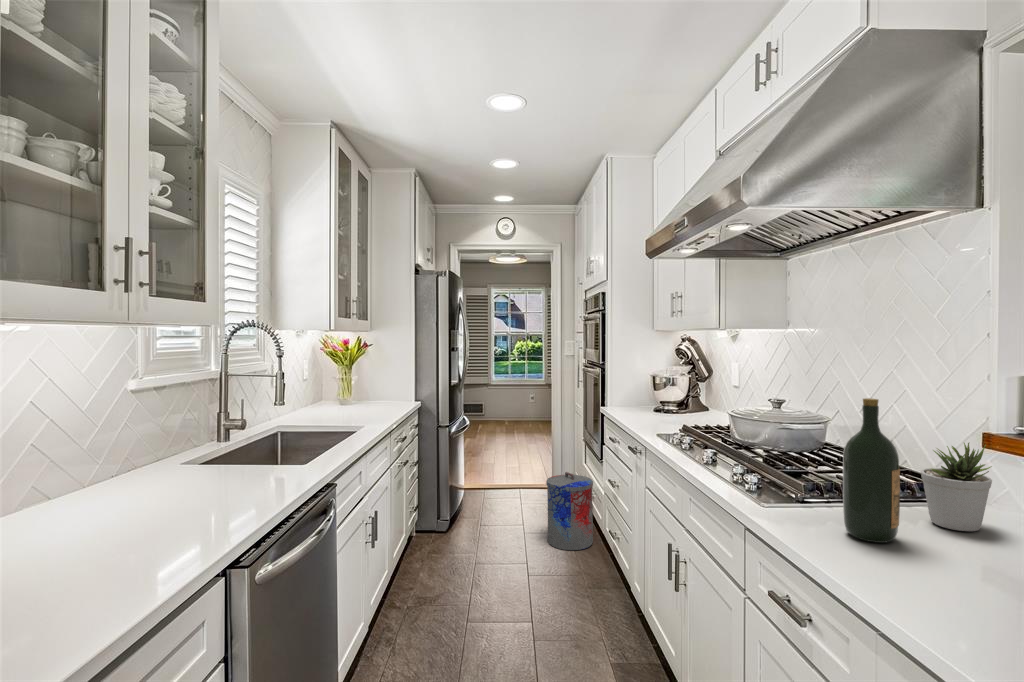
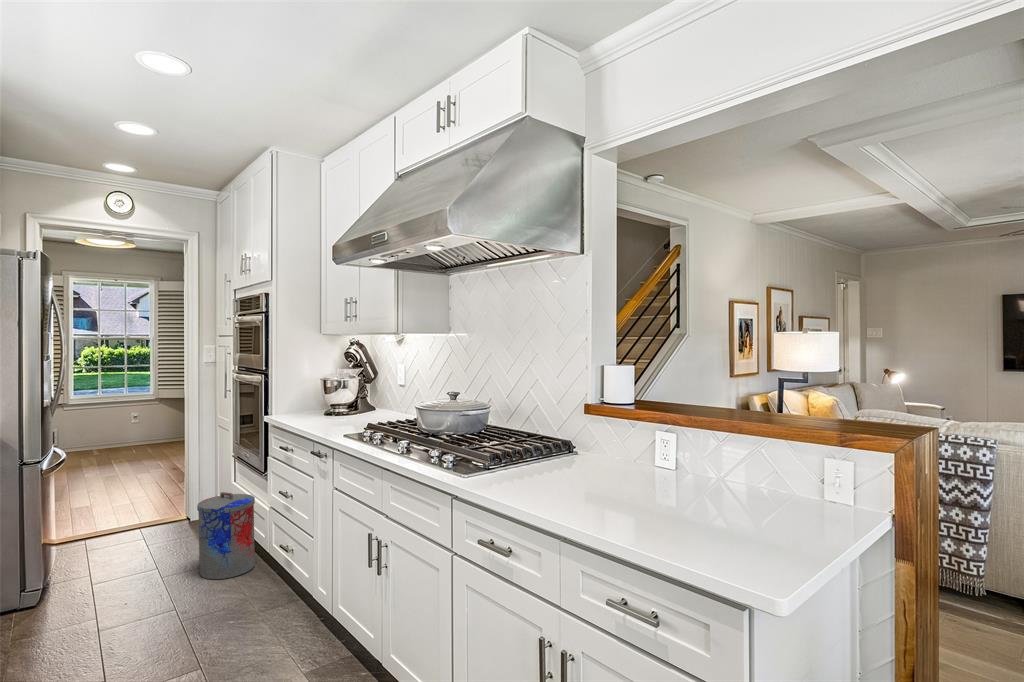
wine bottle: present [843,398,900,543] -> none [522,385,555,486]
potted plant: present [921,443,992,531] -> none [561,411,598,470]

